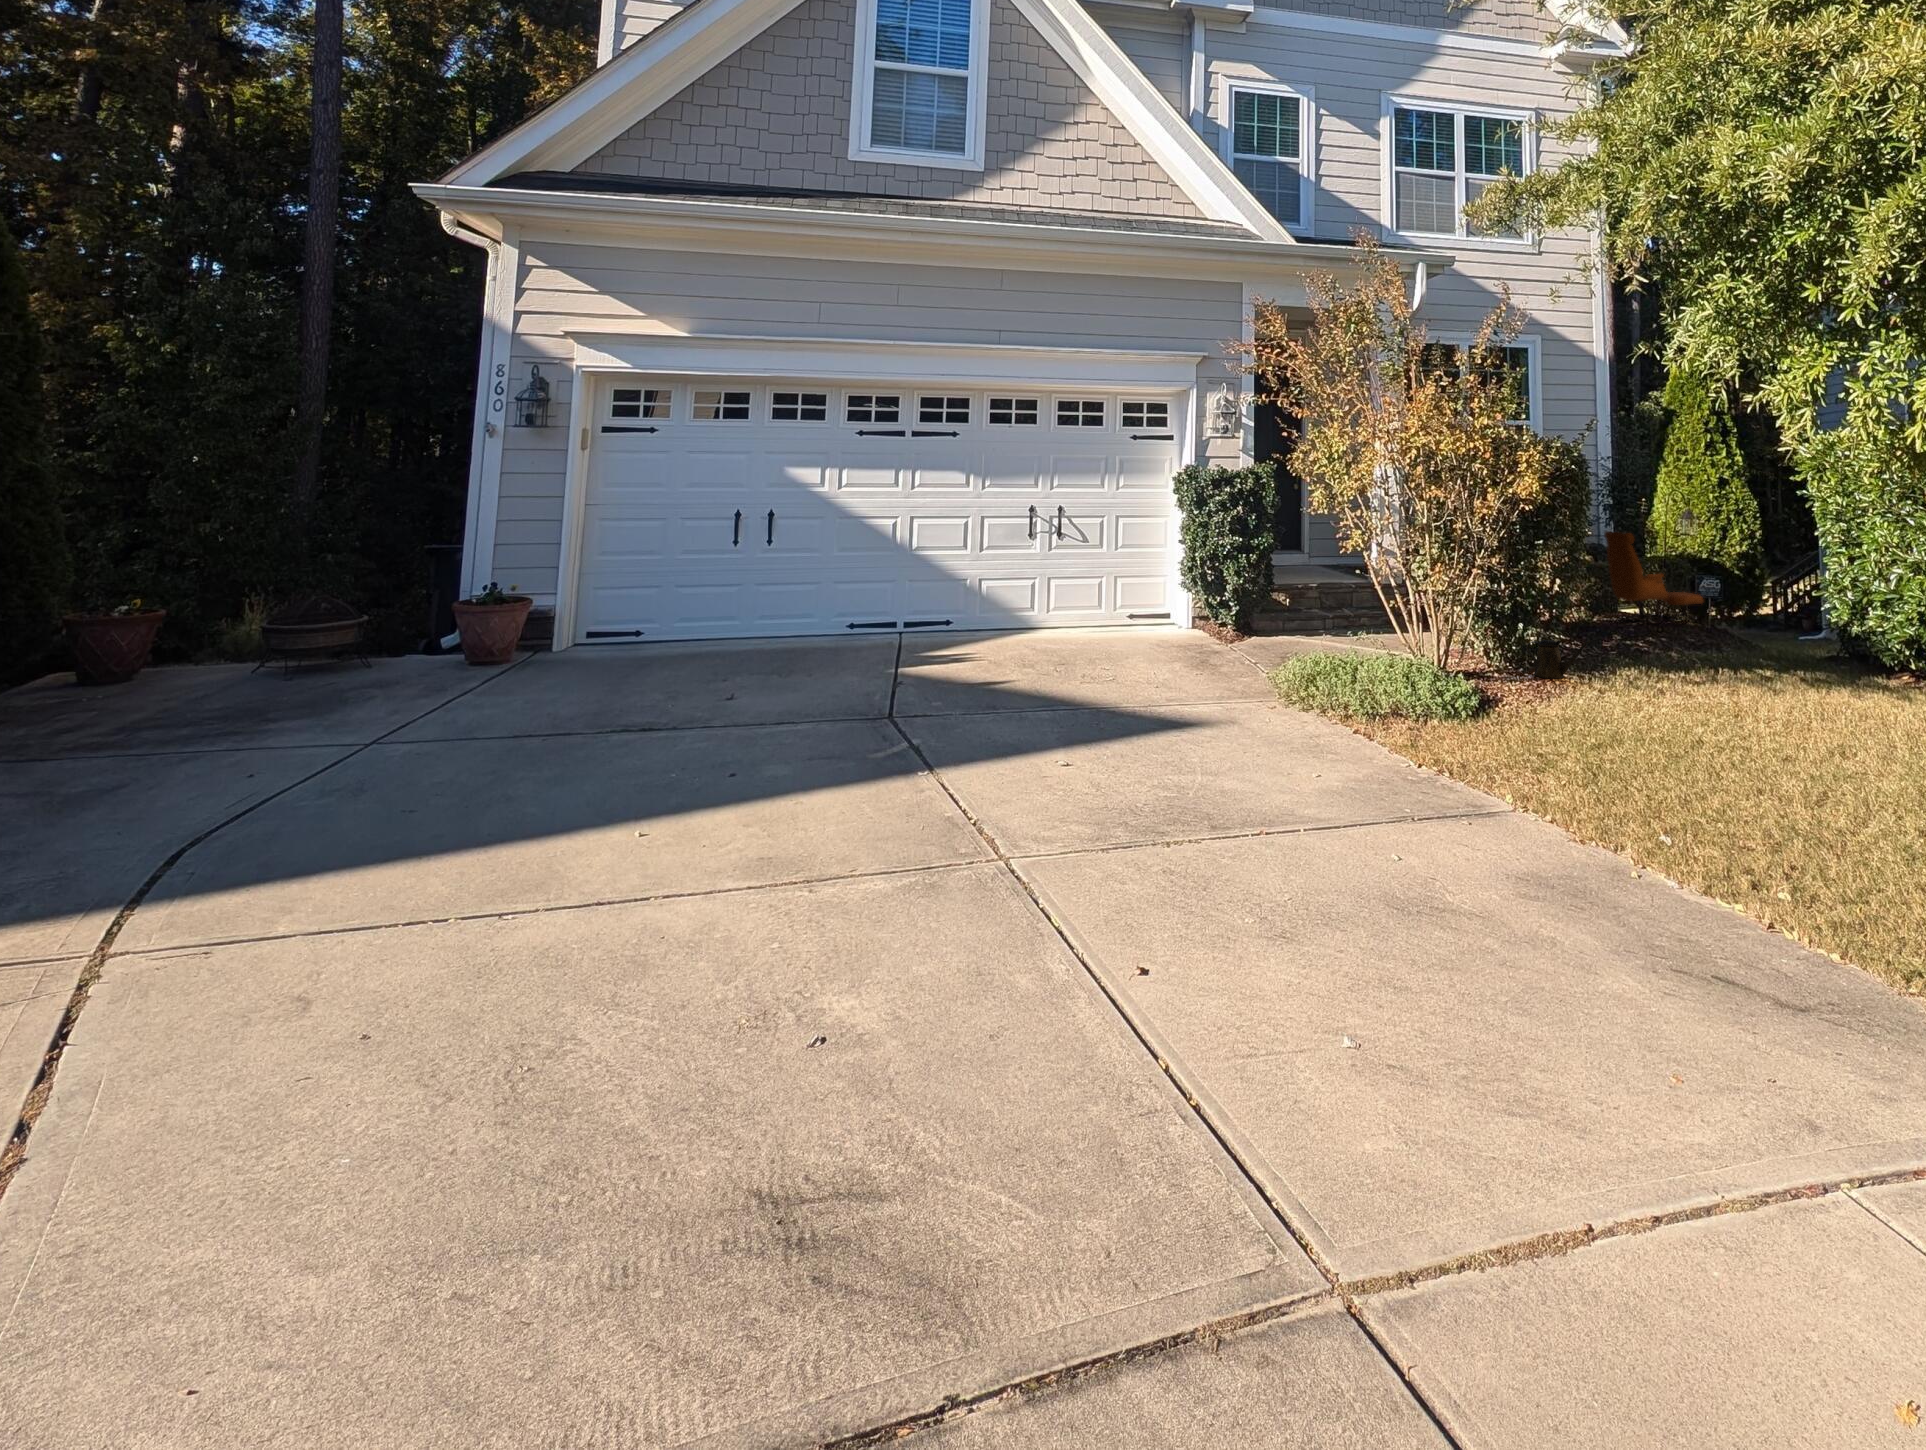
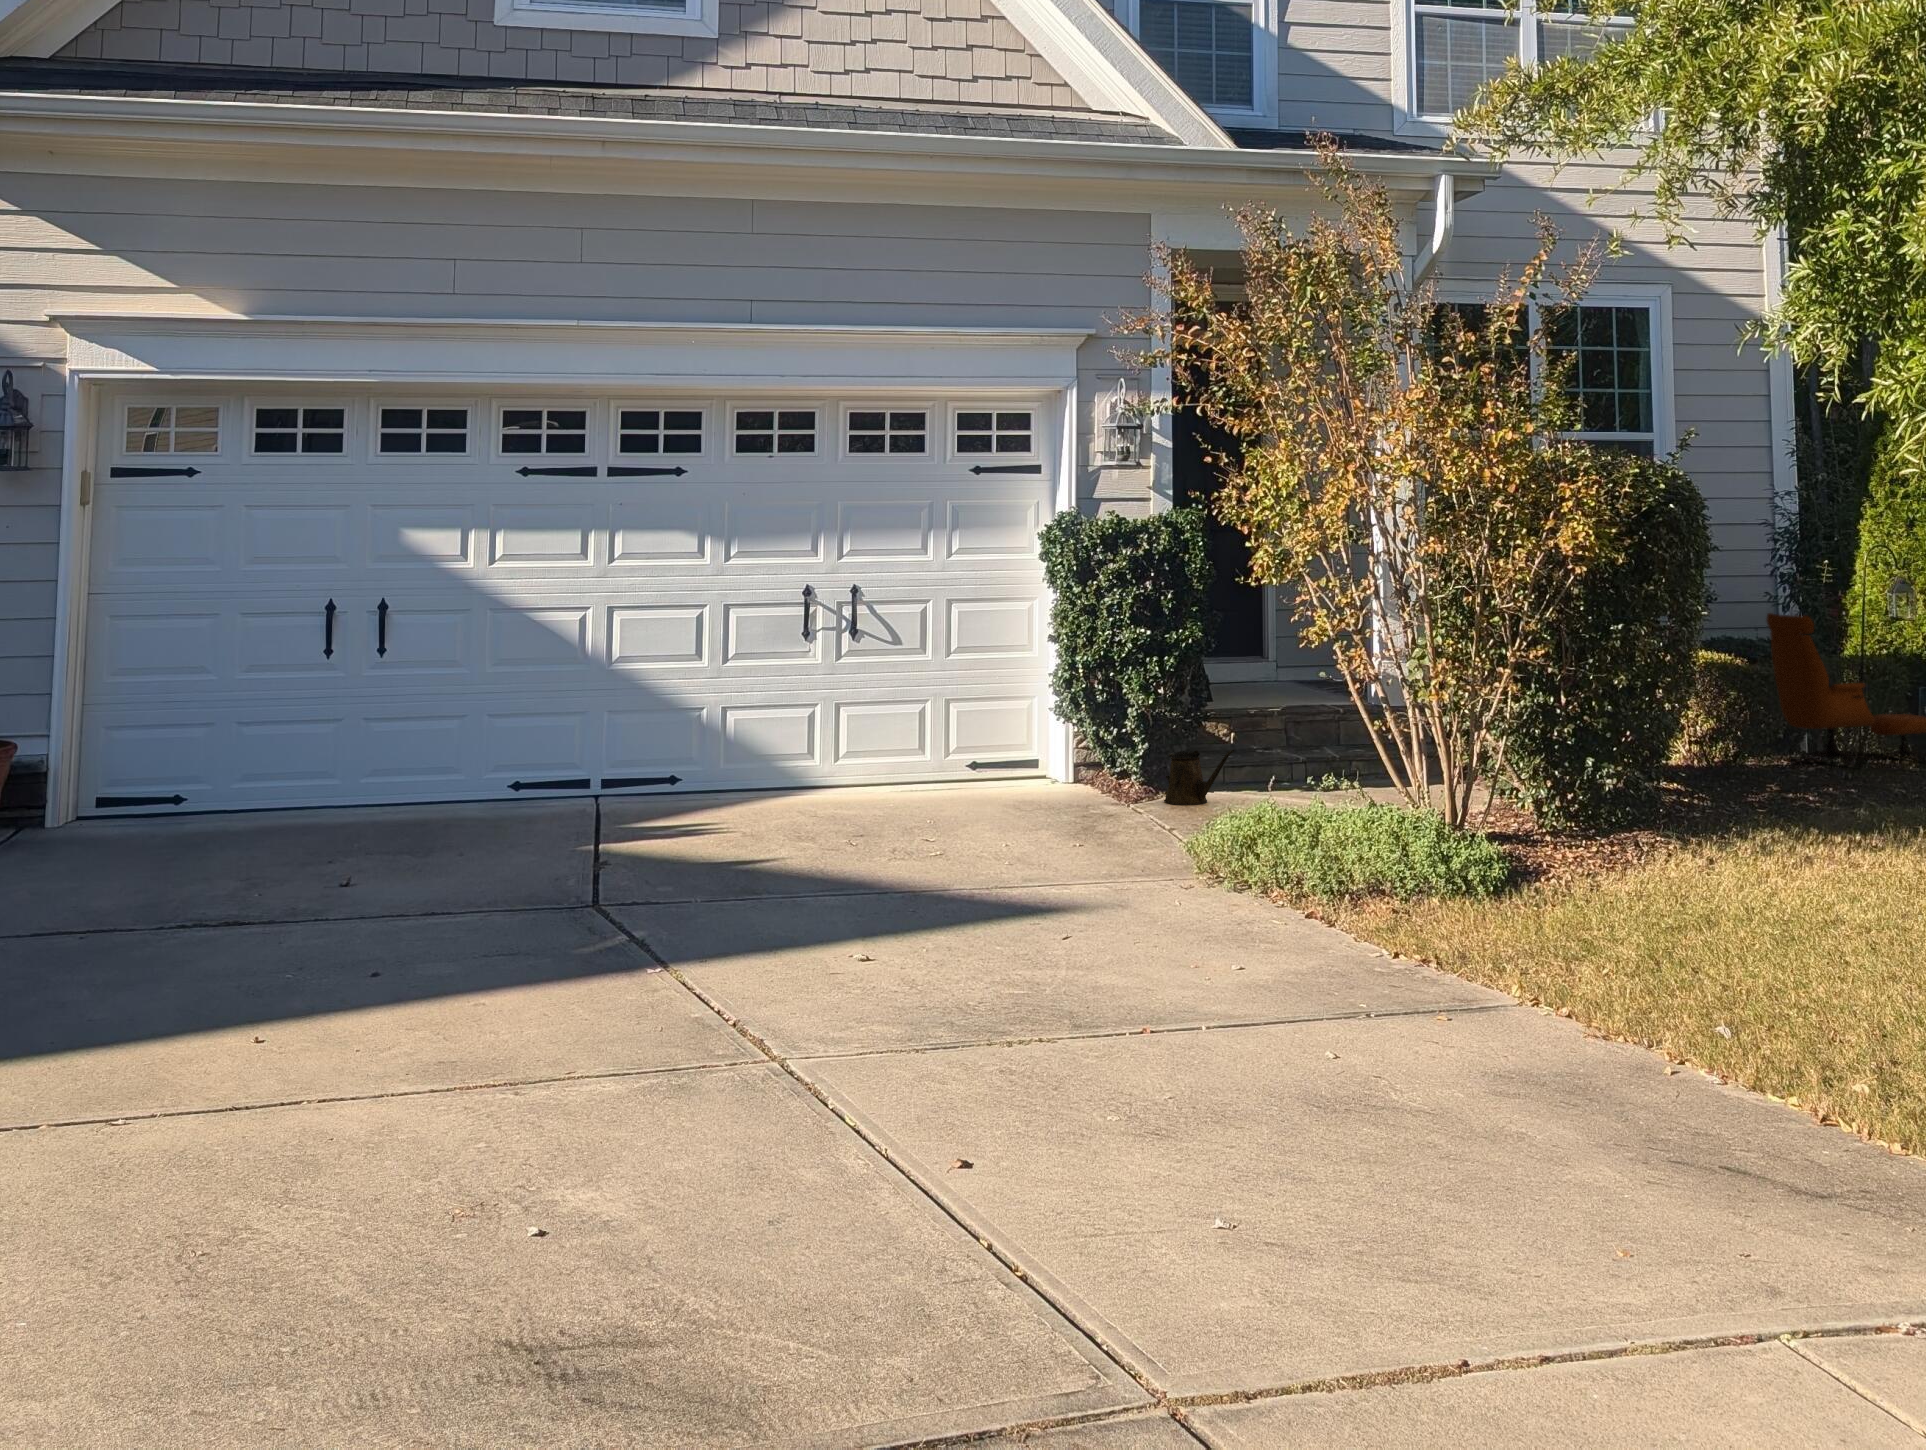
watering can: present [1526,640,1591,679] -> present [1164,750,1234,805]

